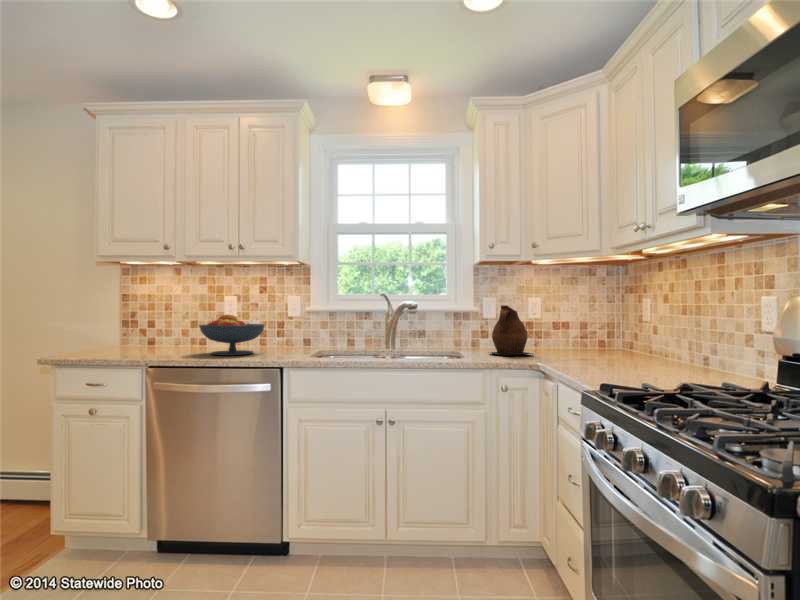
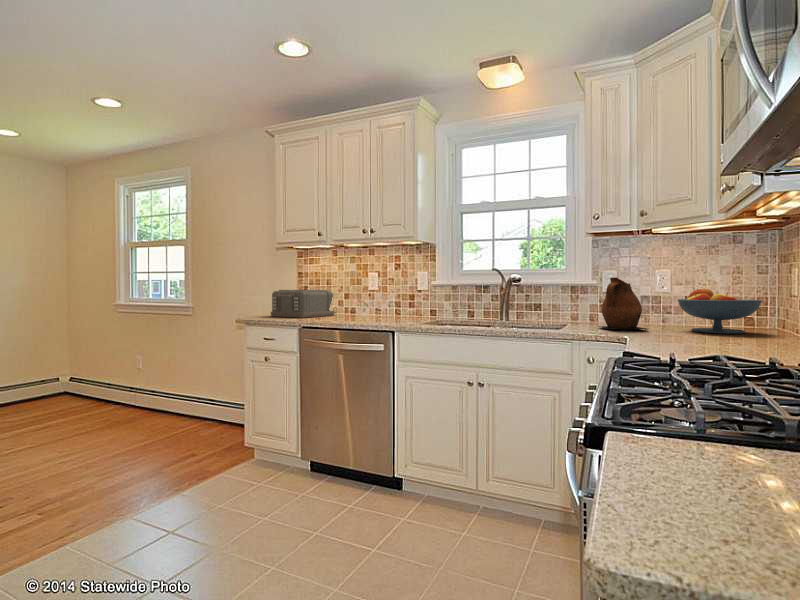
fruit bowl: present [199,315,265,355] -> present [678,289,762,334]
toaster: none [90,317,179,353] -> present [271,290,334,318]

